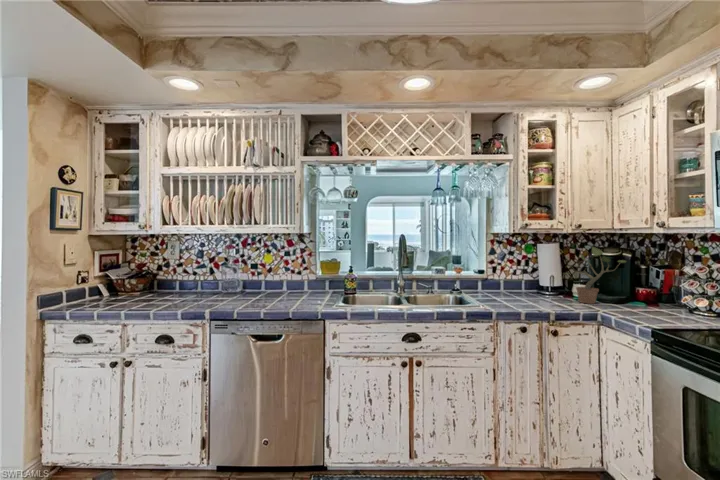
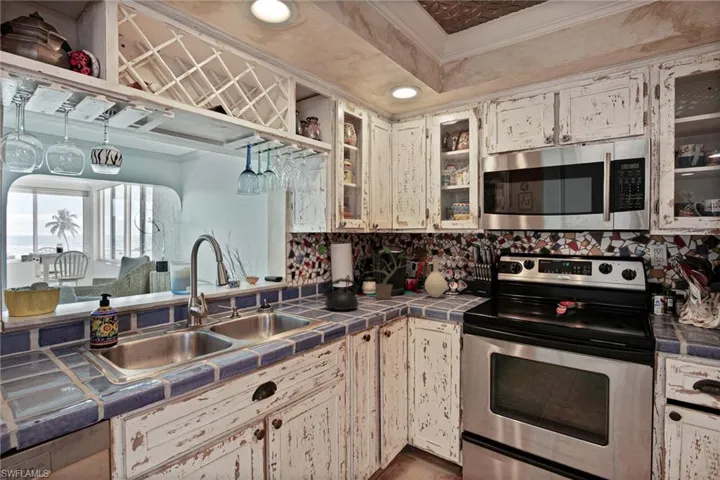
vase: none [649,266,684,313] -> present [425,259,446,297]
teapot: none [501,274,537,304] -> present [322,278,358,310]

